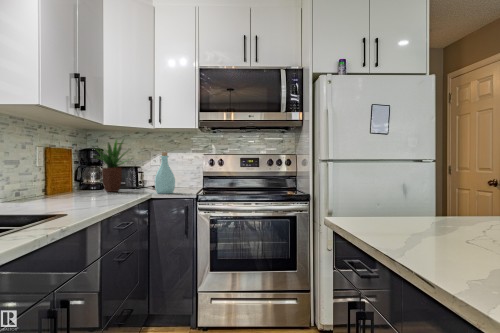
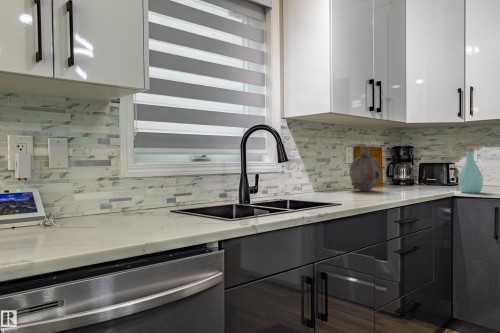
potted plant: present [93,140,129,192] -> none [396,133,443,188]
vase: none [44,148,82,197] -> present [350,147,381,191]

